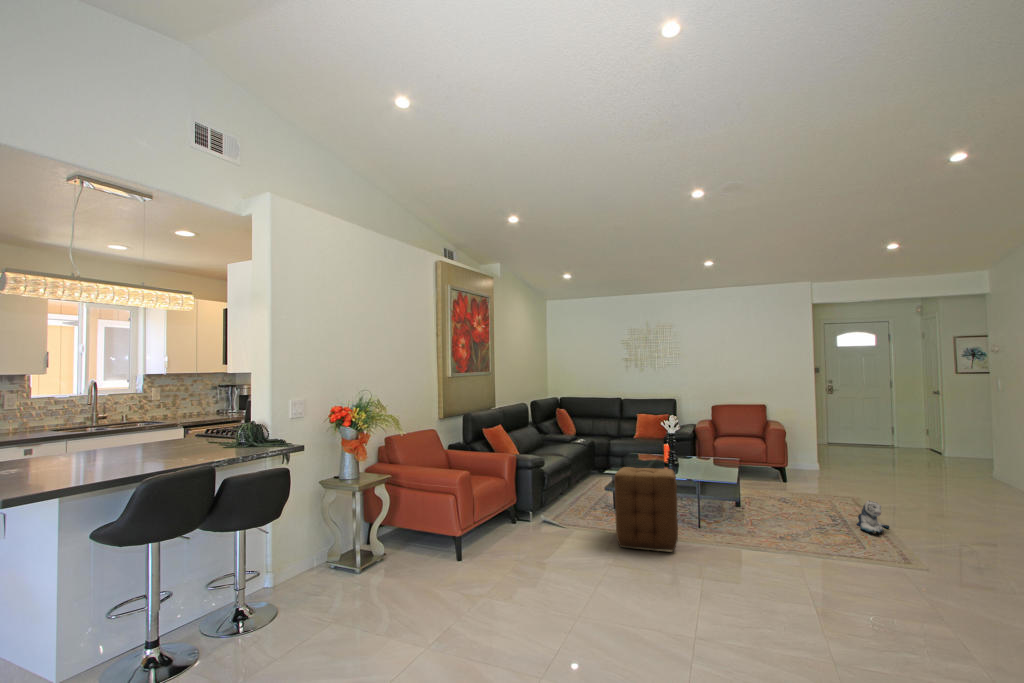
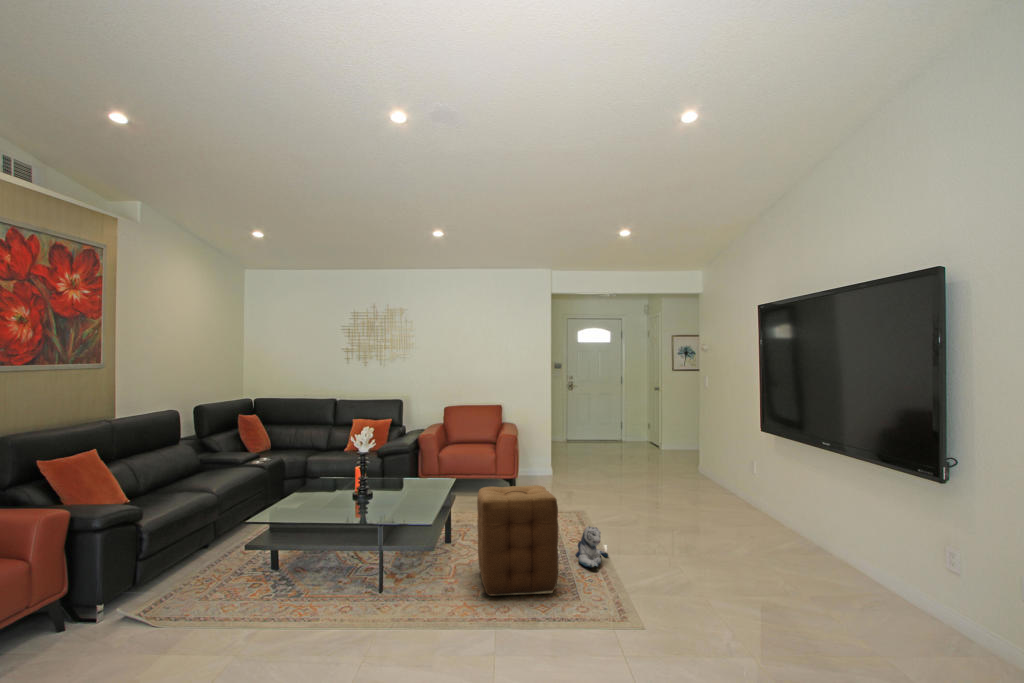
ottoman: present [614,467,678,552] -> present [477,485,559,595]

